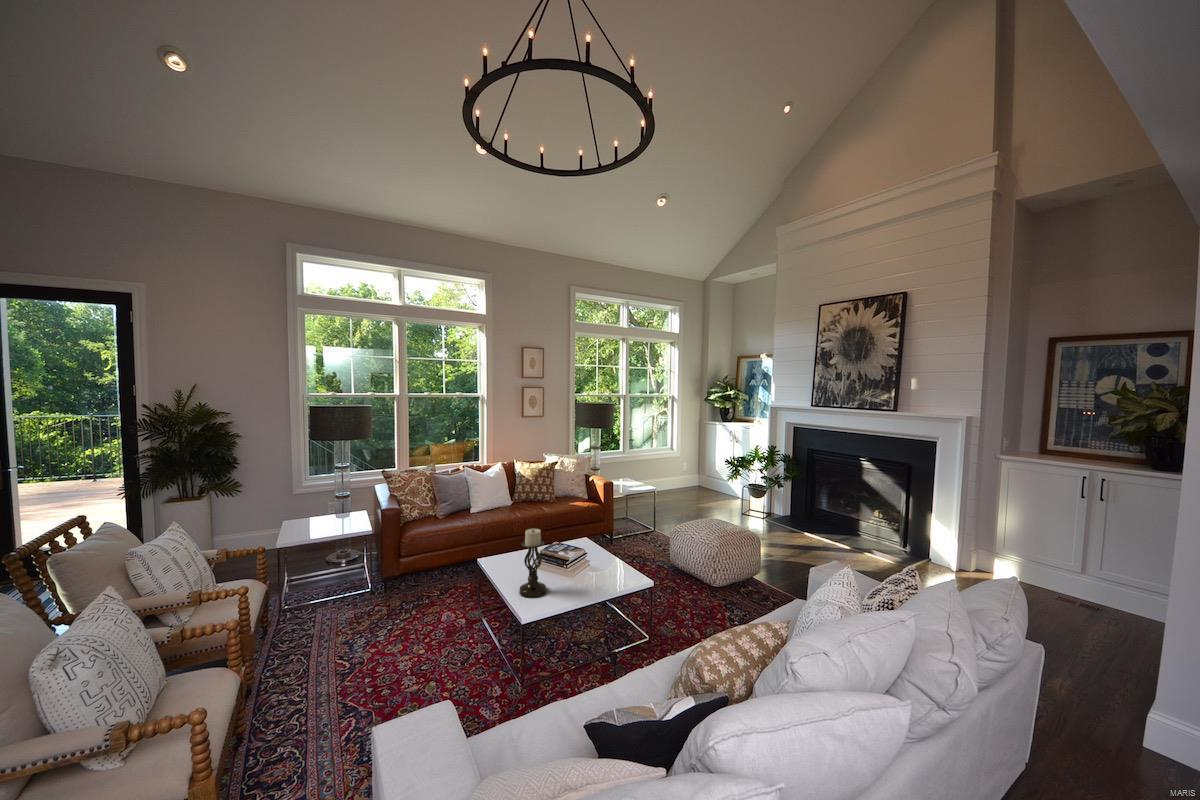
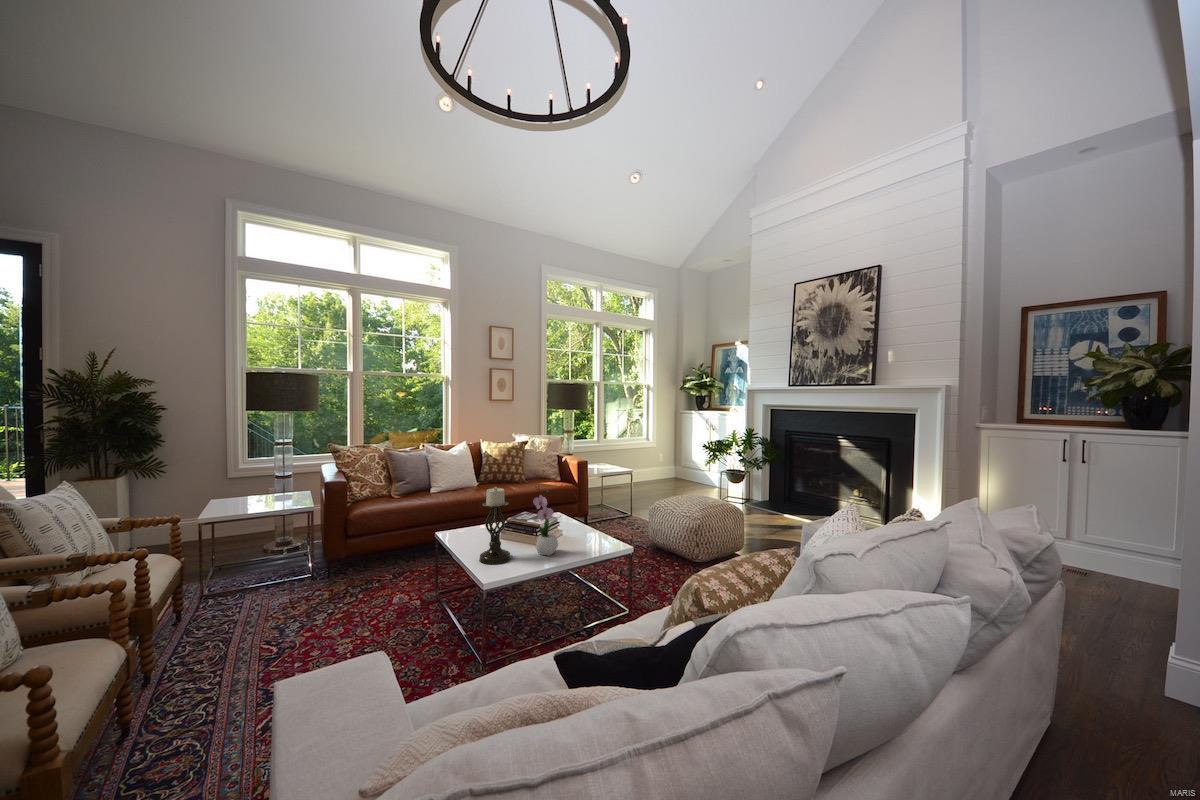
flower arrangement: none [566,526,591,589] -> present [533,486,558,556]

